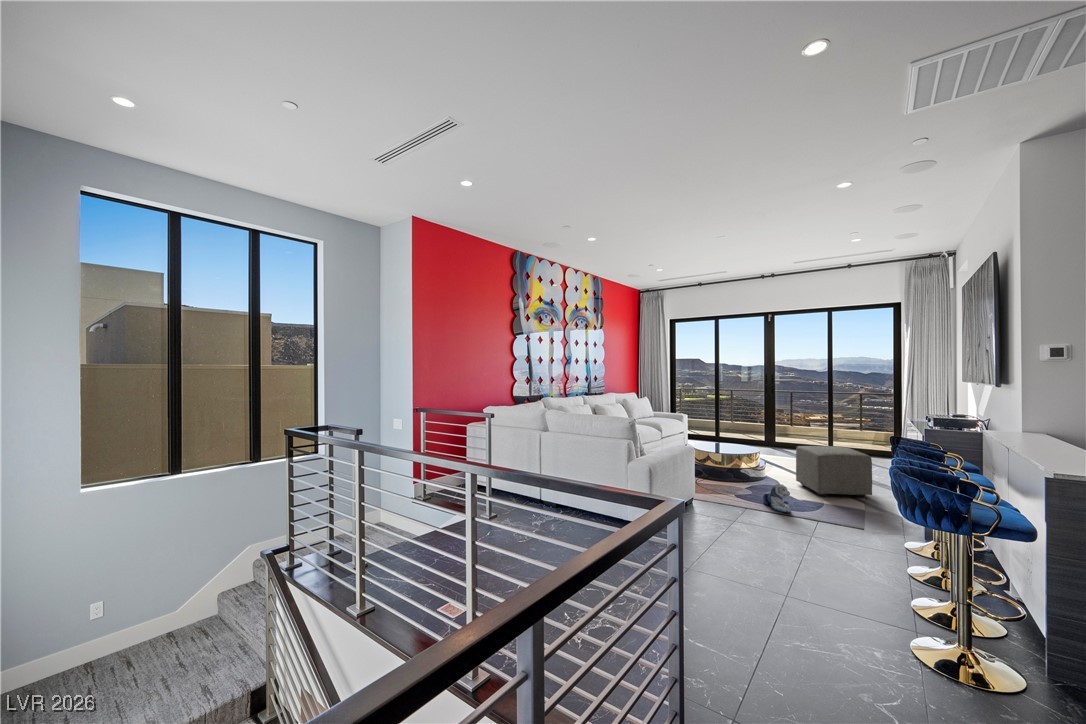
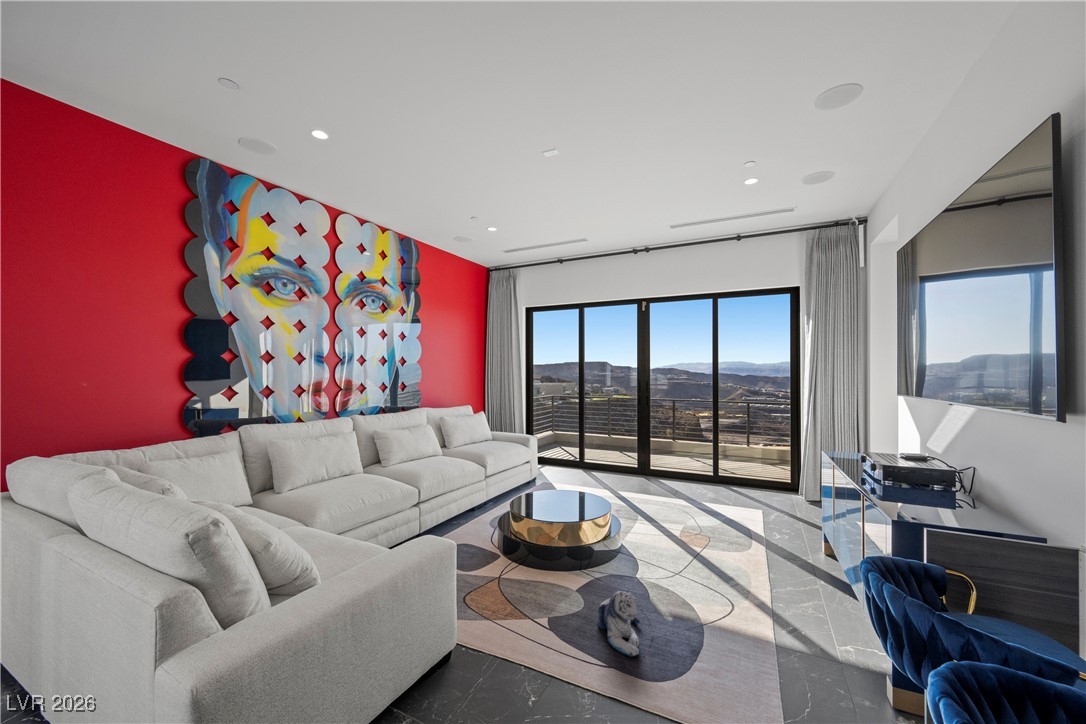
ottoman: present [796,446,872,497] -> none [663,497,775,591]

